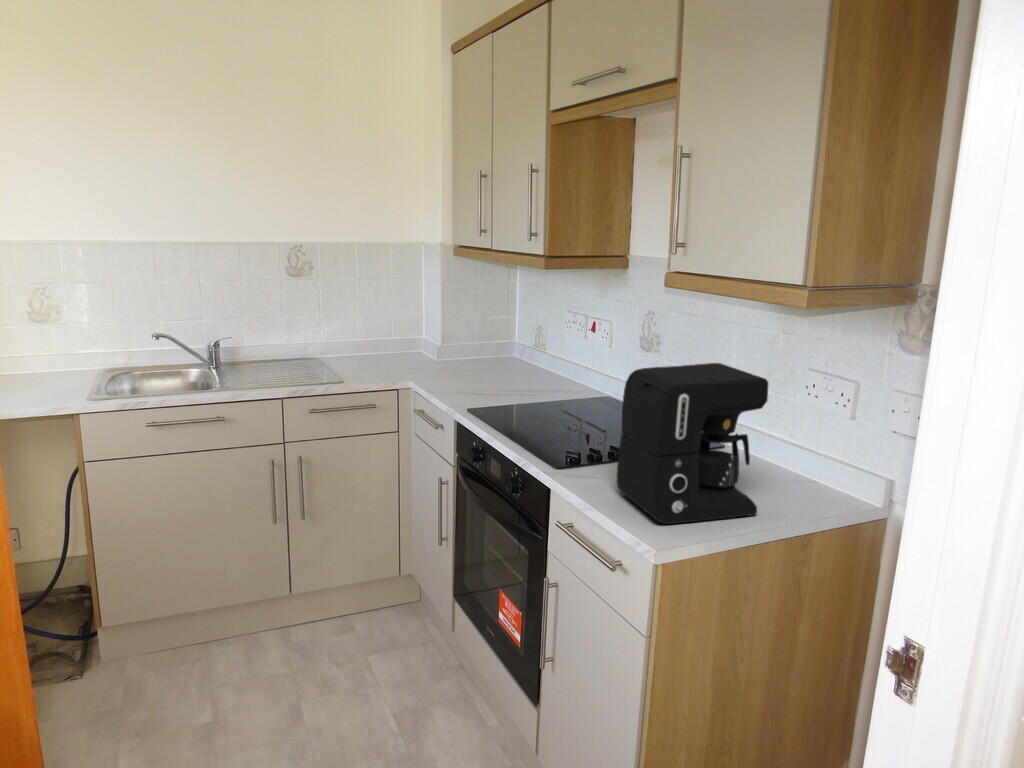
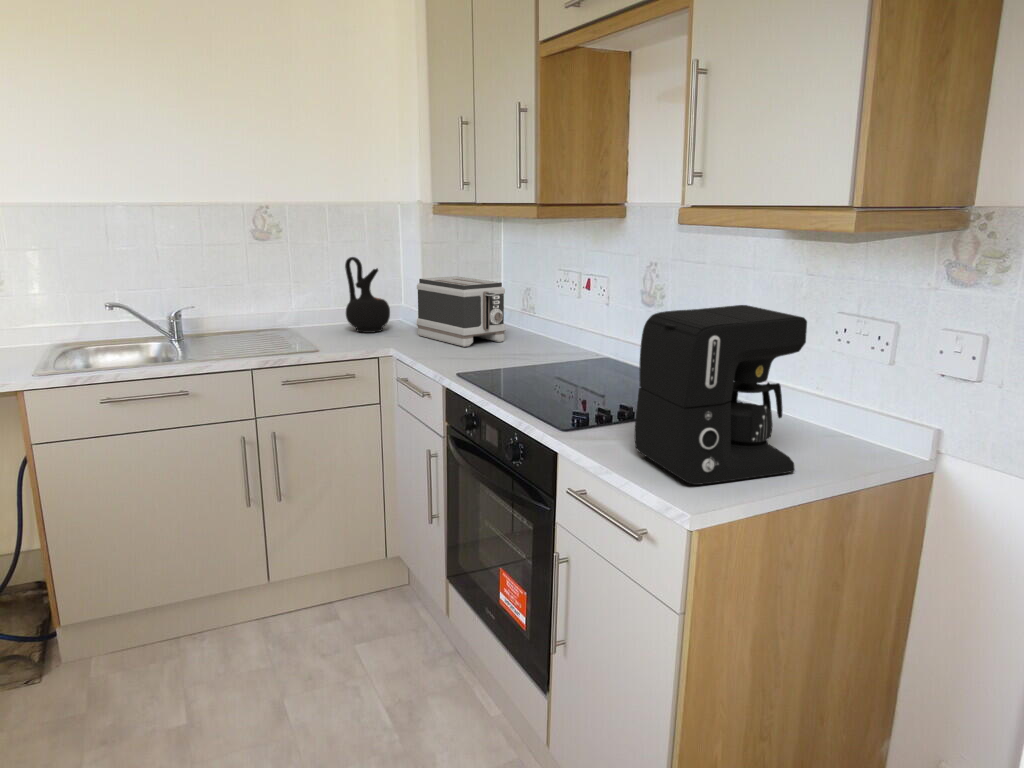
ceramic jug: none [370,294,411,365] -> present [345,257,390,333]
toaster: none [434,315,516,381] -> present [417,276,506,347]

